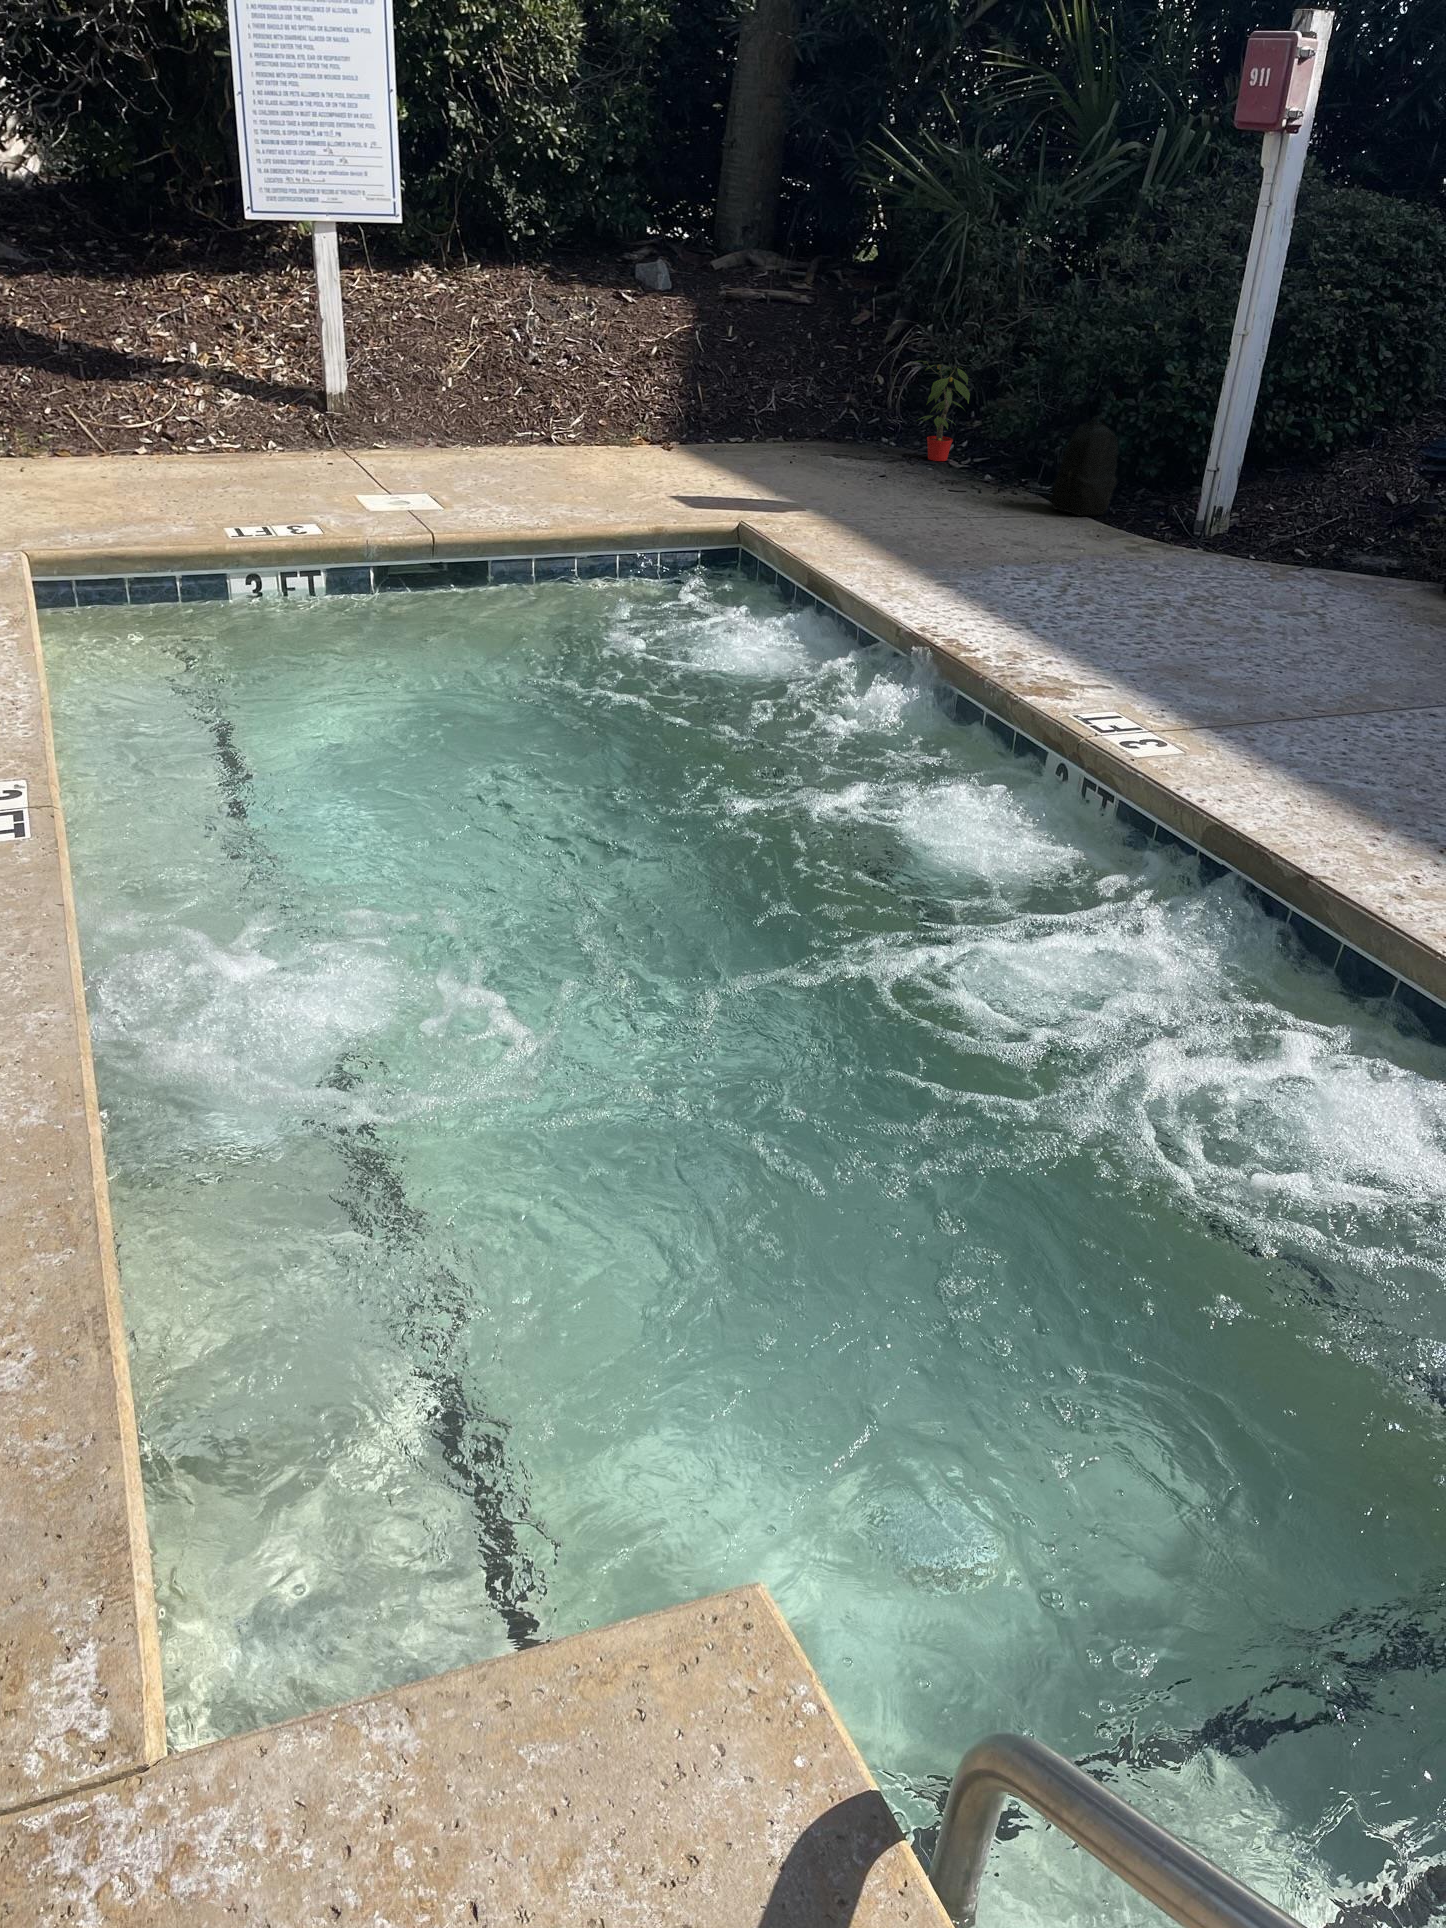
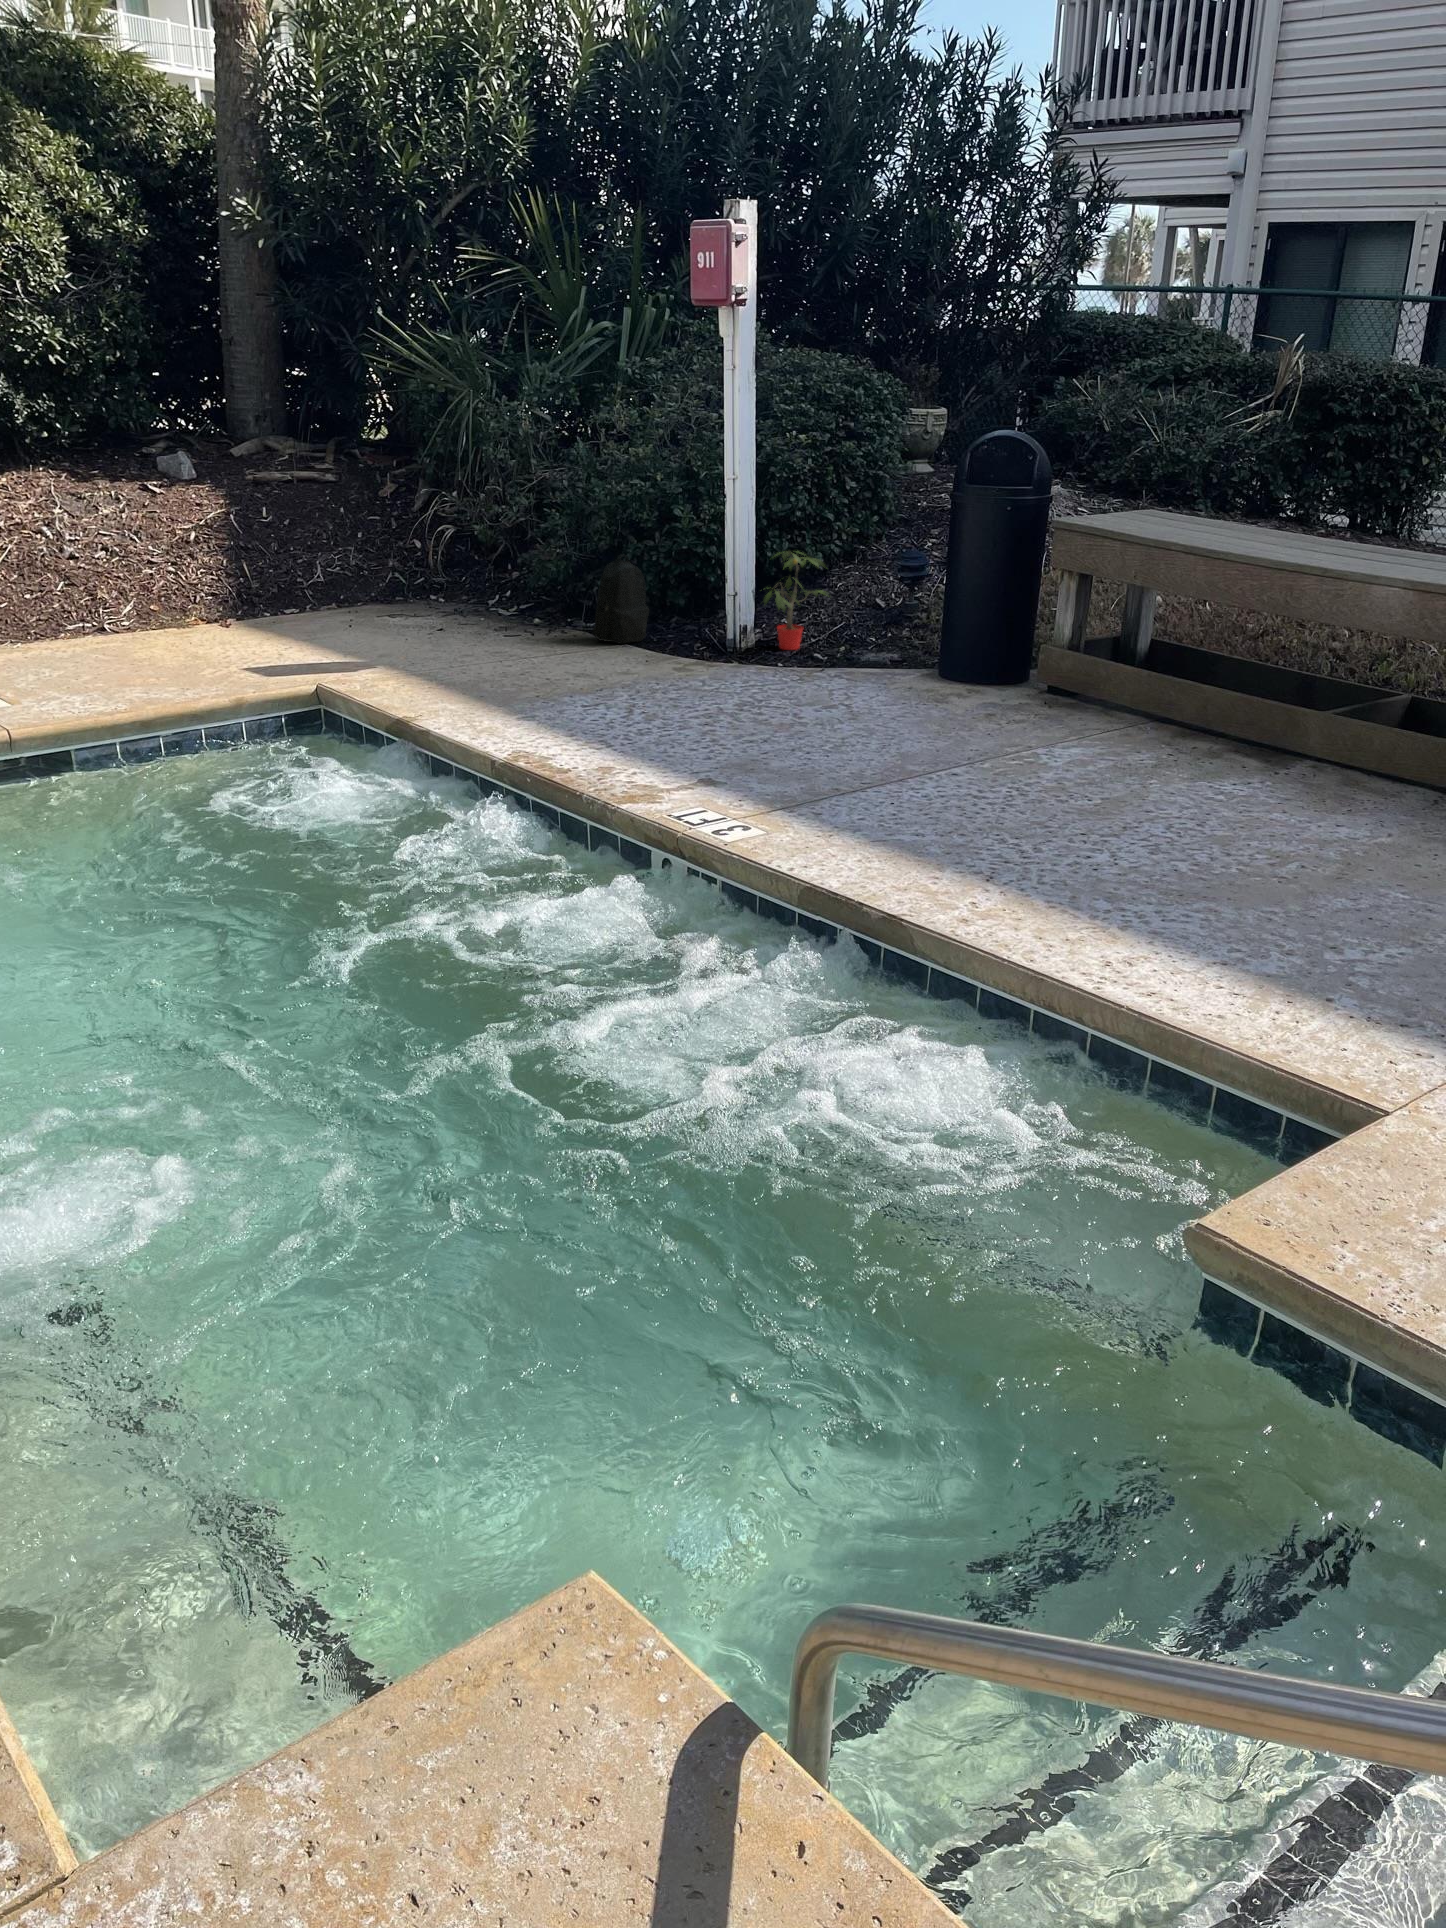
potted plant: present [912,361,970,461] -> present [764,551,825,650]

